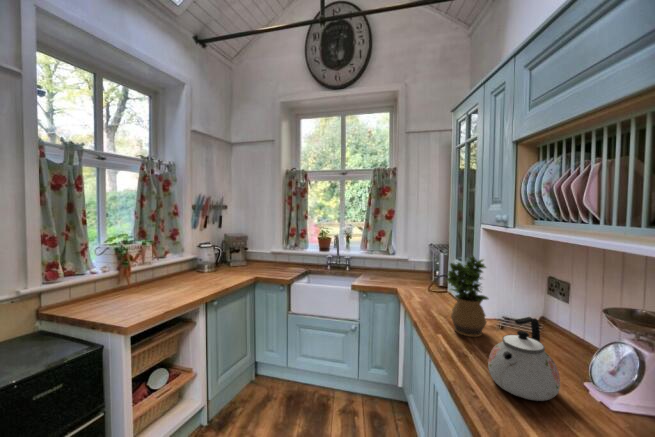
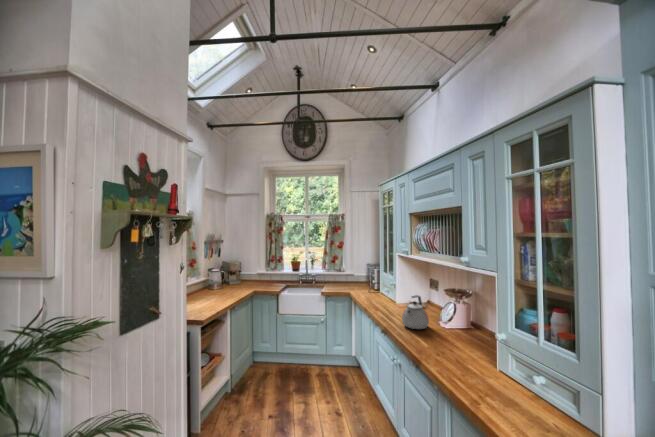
potted plant: present [446,256,488,337] -> none [380,269,402,311]

